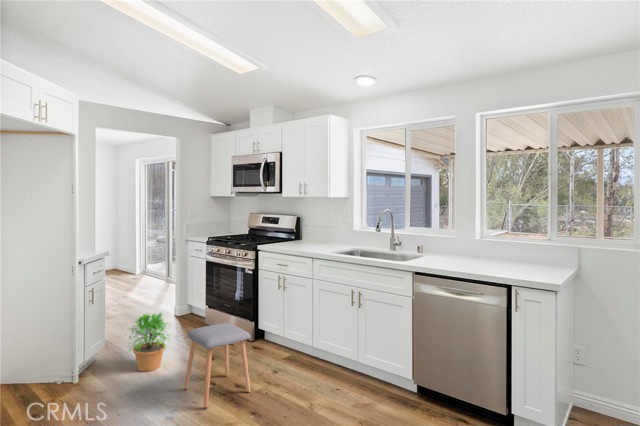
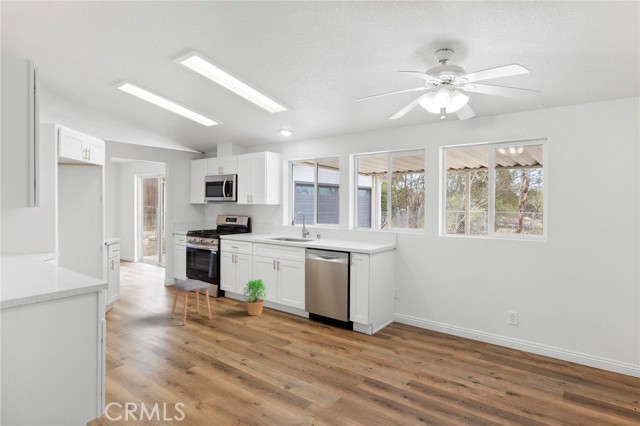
potted plant: present [129,313,169,372] -> present [244,279,267,316]

